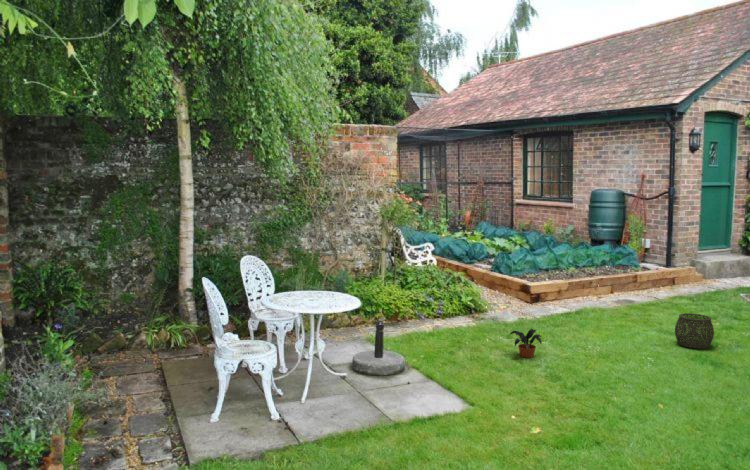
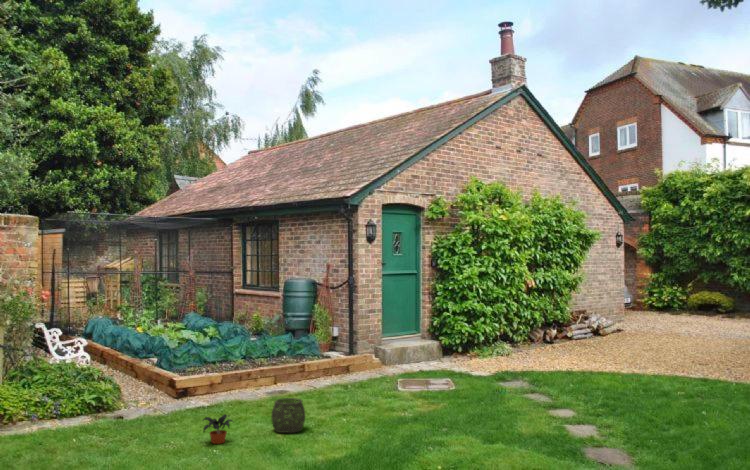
potted plant: present [510,329,541,358] -> present [203,414,233,444]

